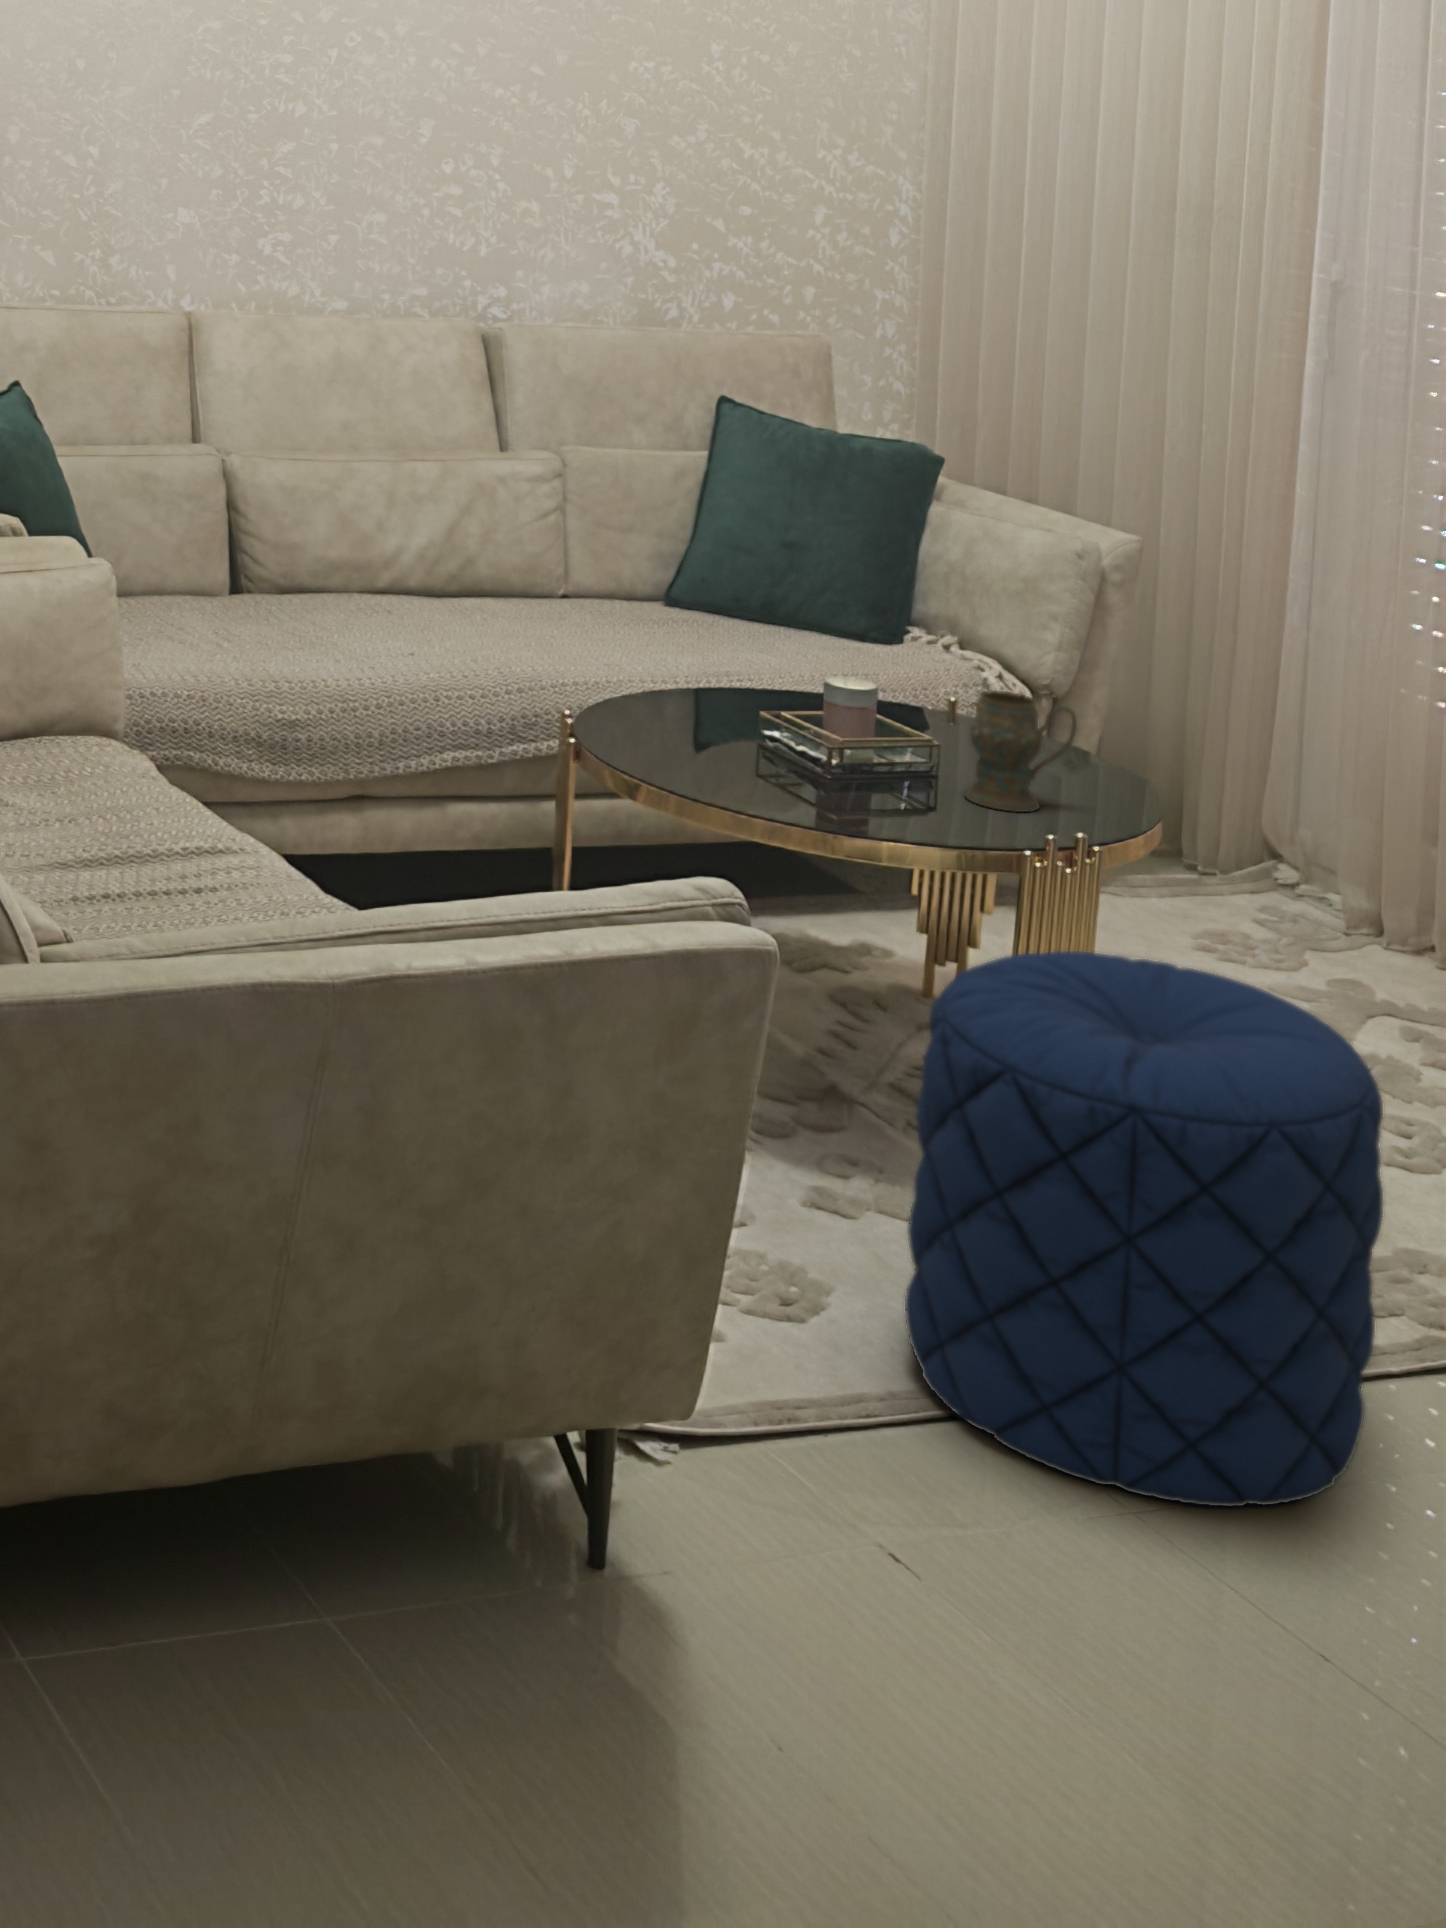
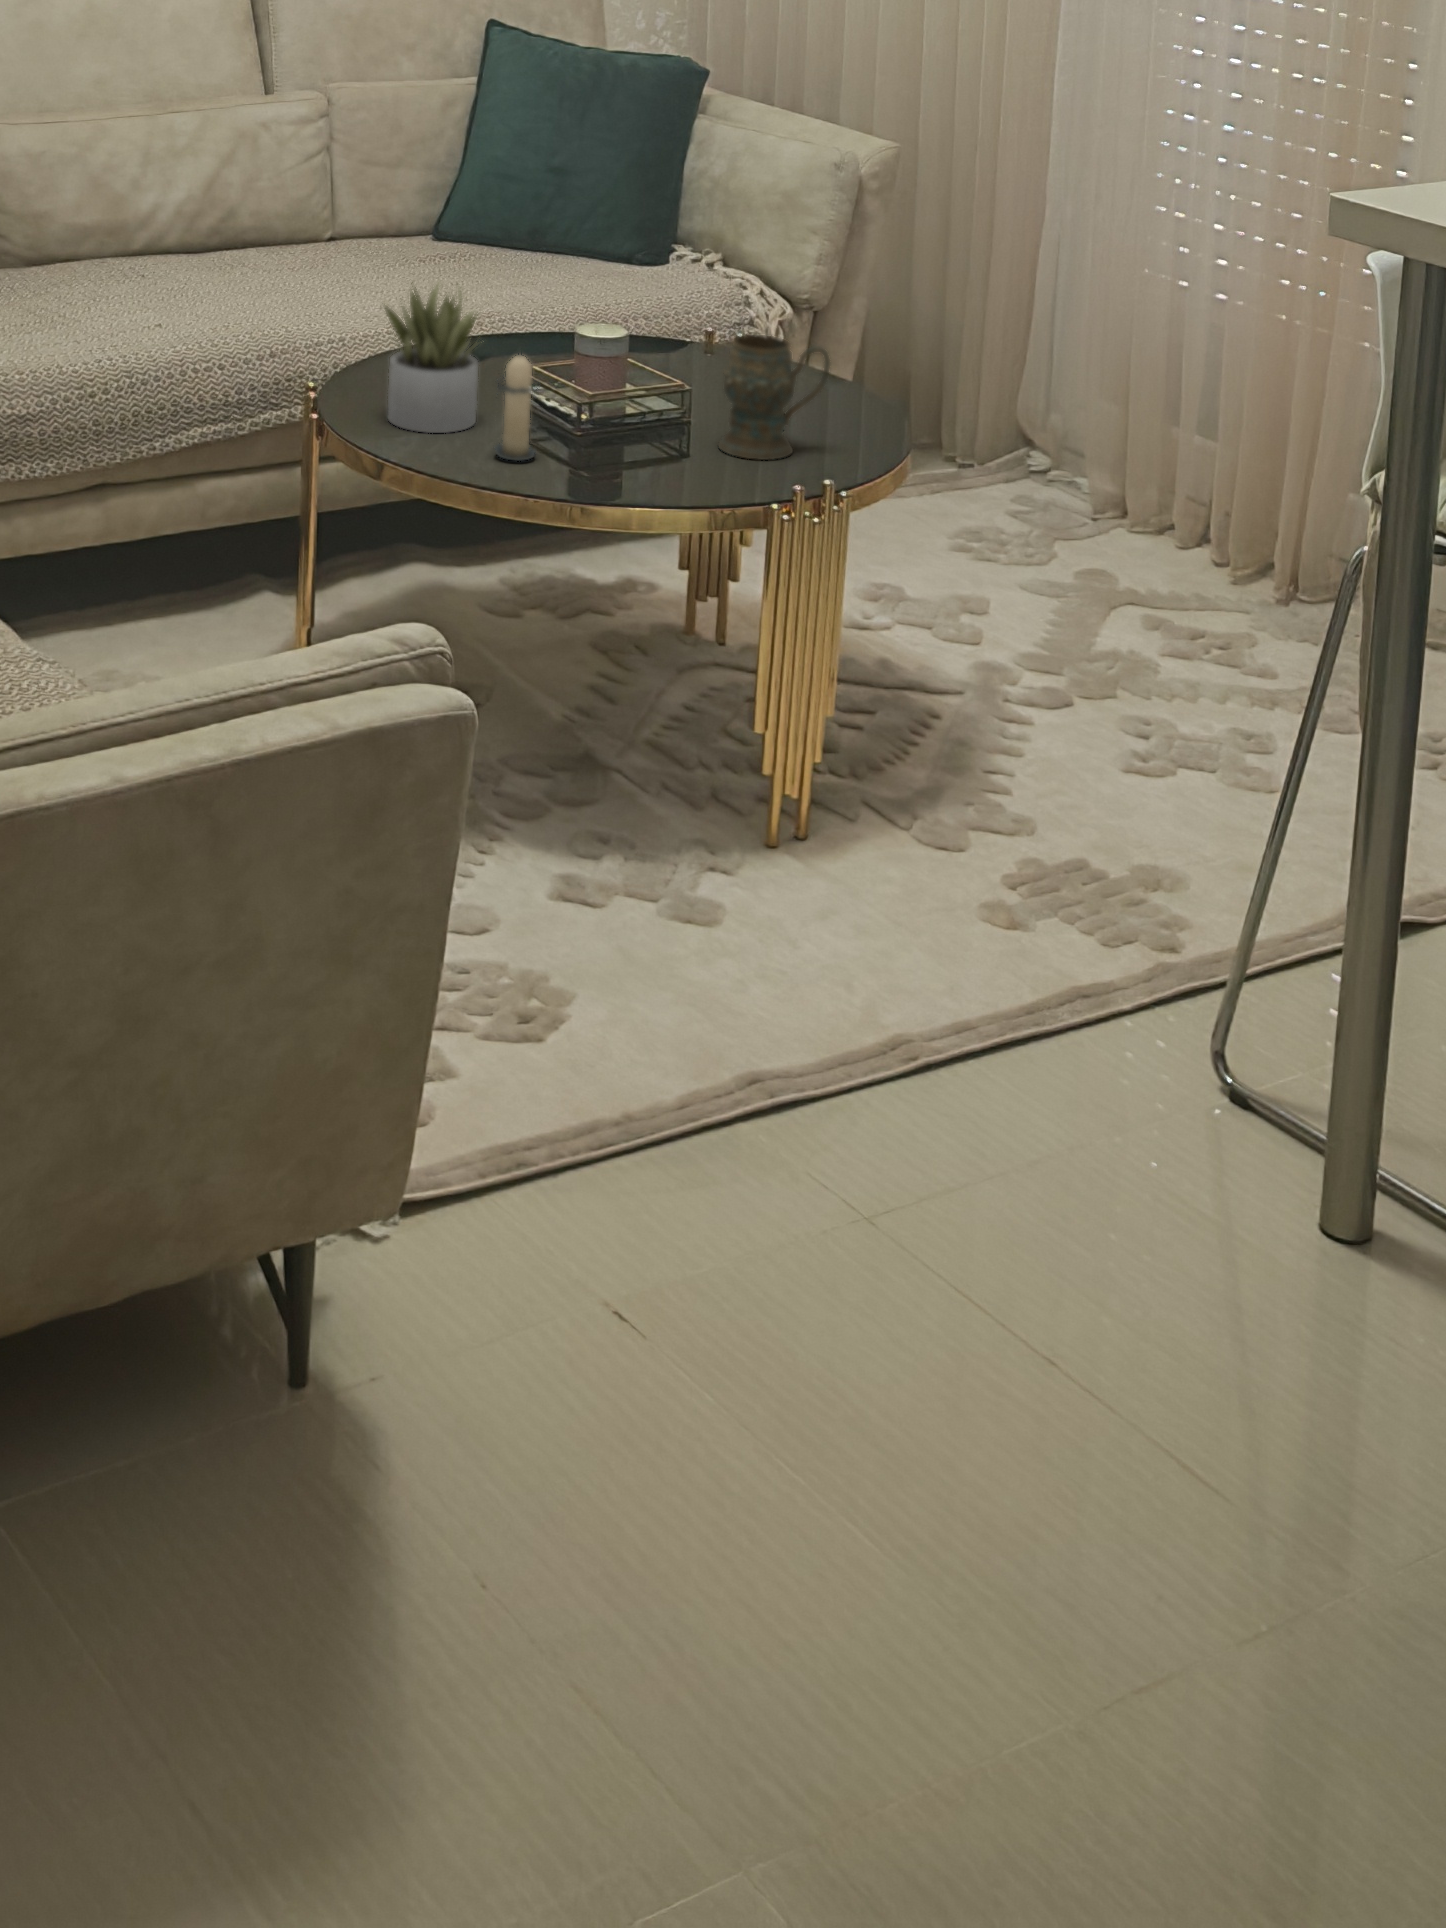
succulent plant: none [637,614,737,761] -> present [385,282,484,433]
candle: none [741,683,796,792] -> present [495,355,540,461]
pouf: present [905,951,1383,1506] -> none [645,623,1118,1195]

